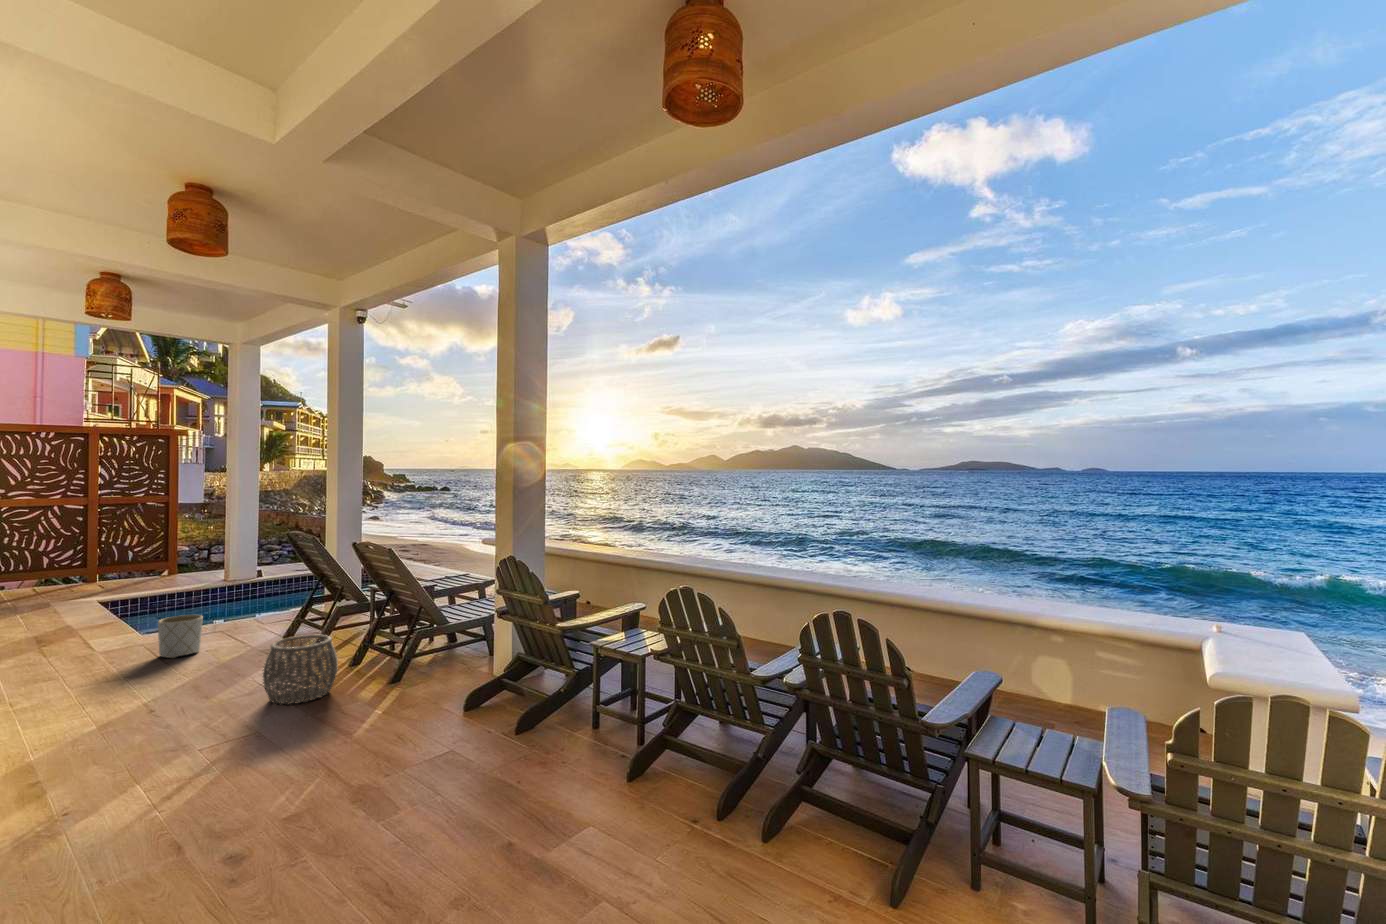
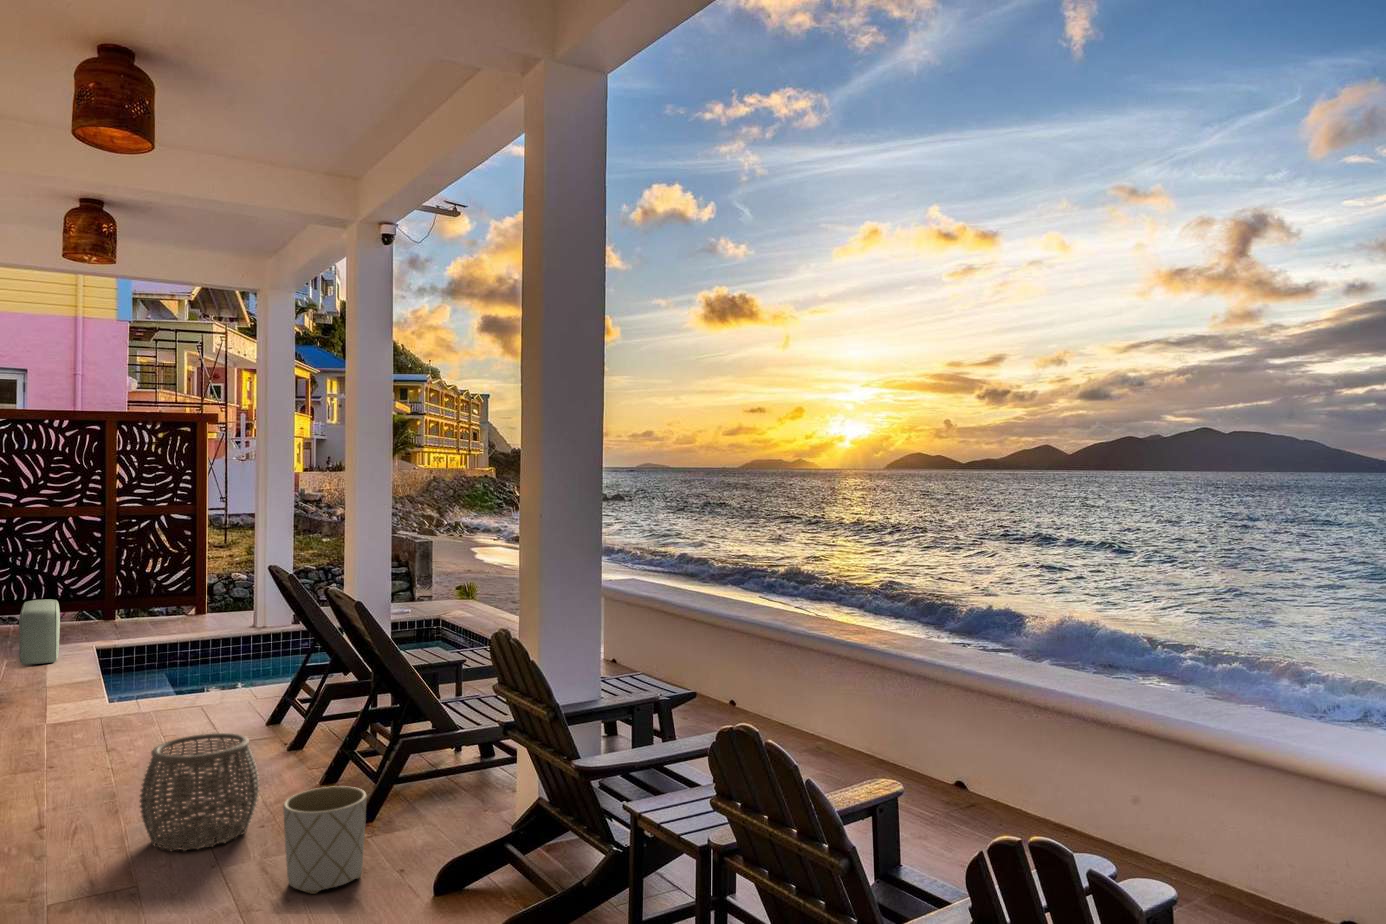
pouf: none [36,567,80,614] -> present [19,599,60,665]
planter: present [158,615,203,658] -> present [283,786,367,894]

